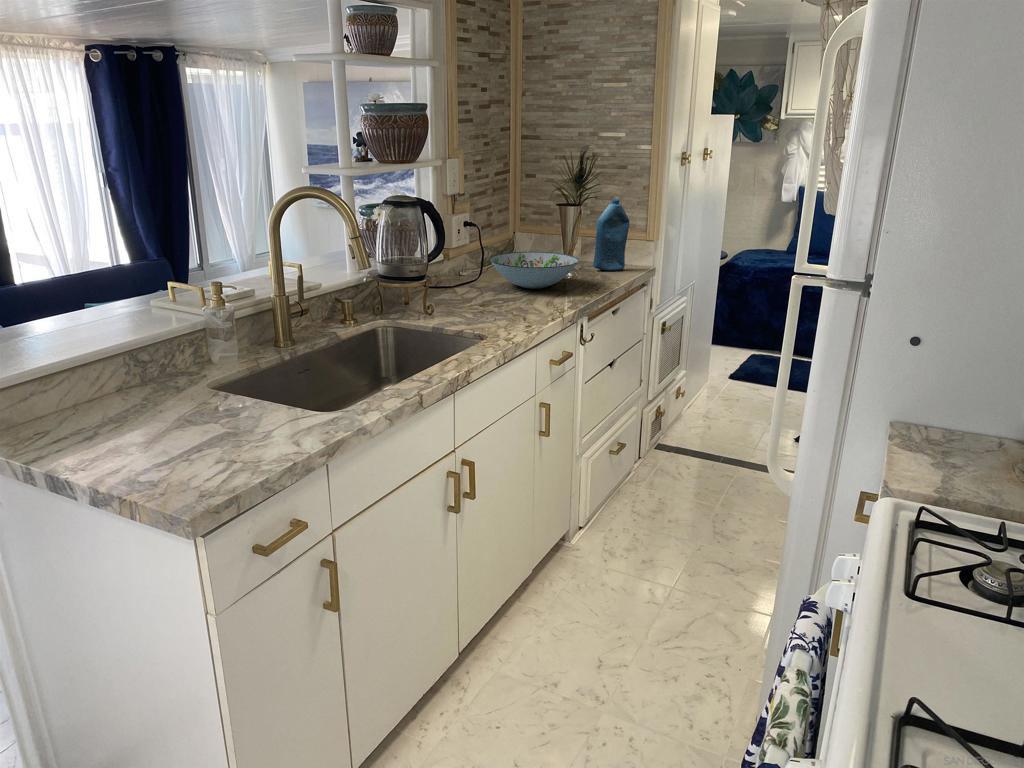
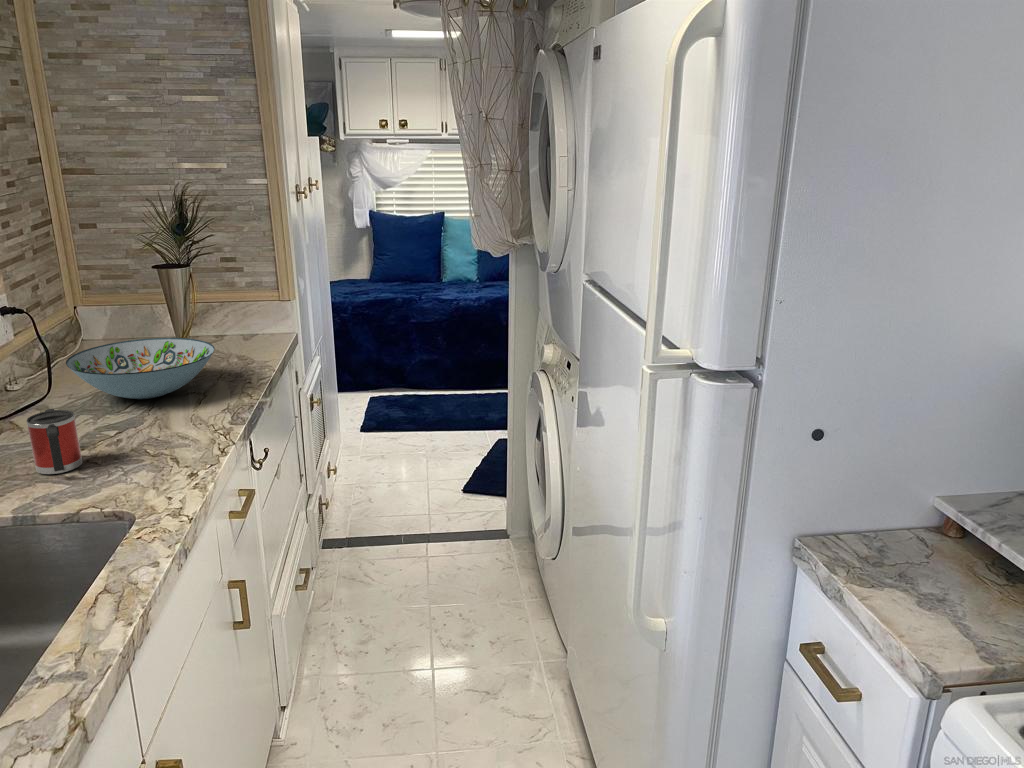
bottle: present [593,199,629,271] -> none [214,252,260,349]
mug: none [452,276,477,313] -> present [27,409,82,474]

